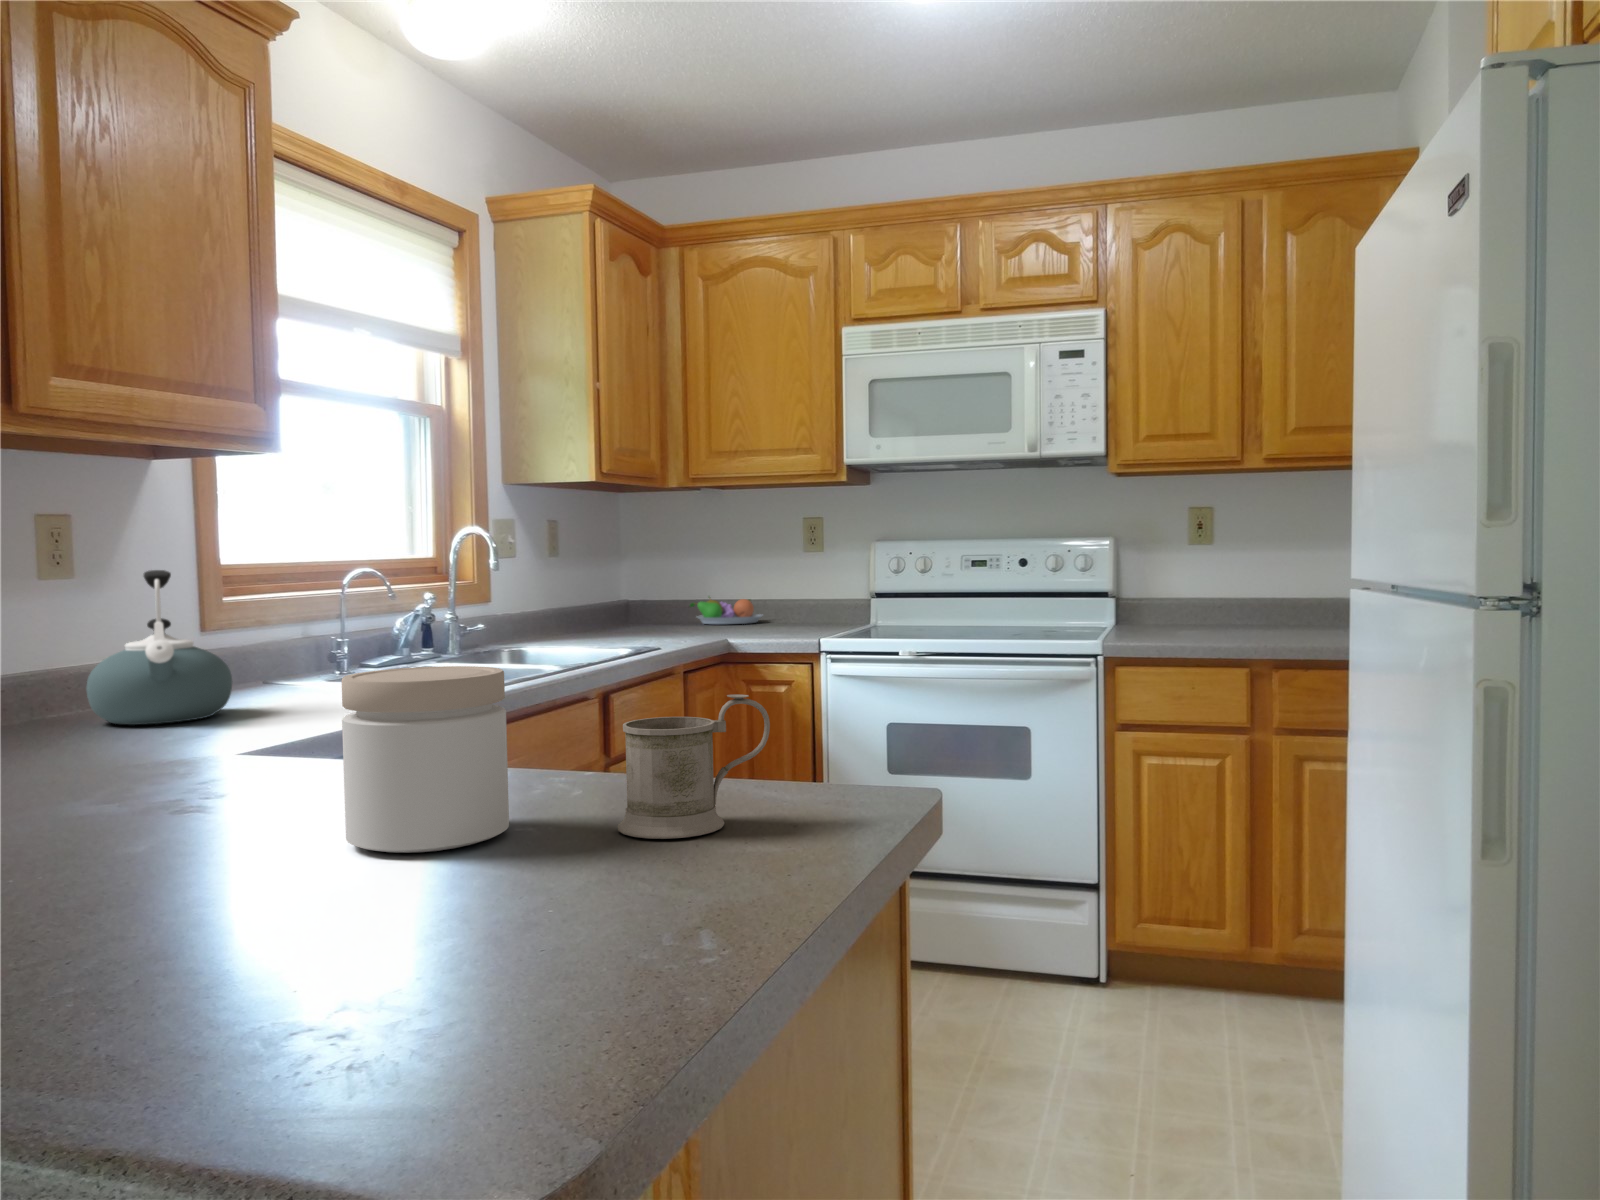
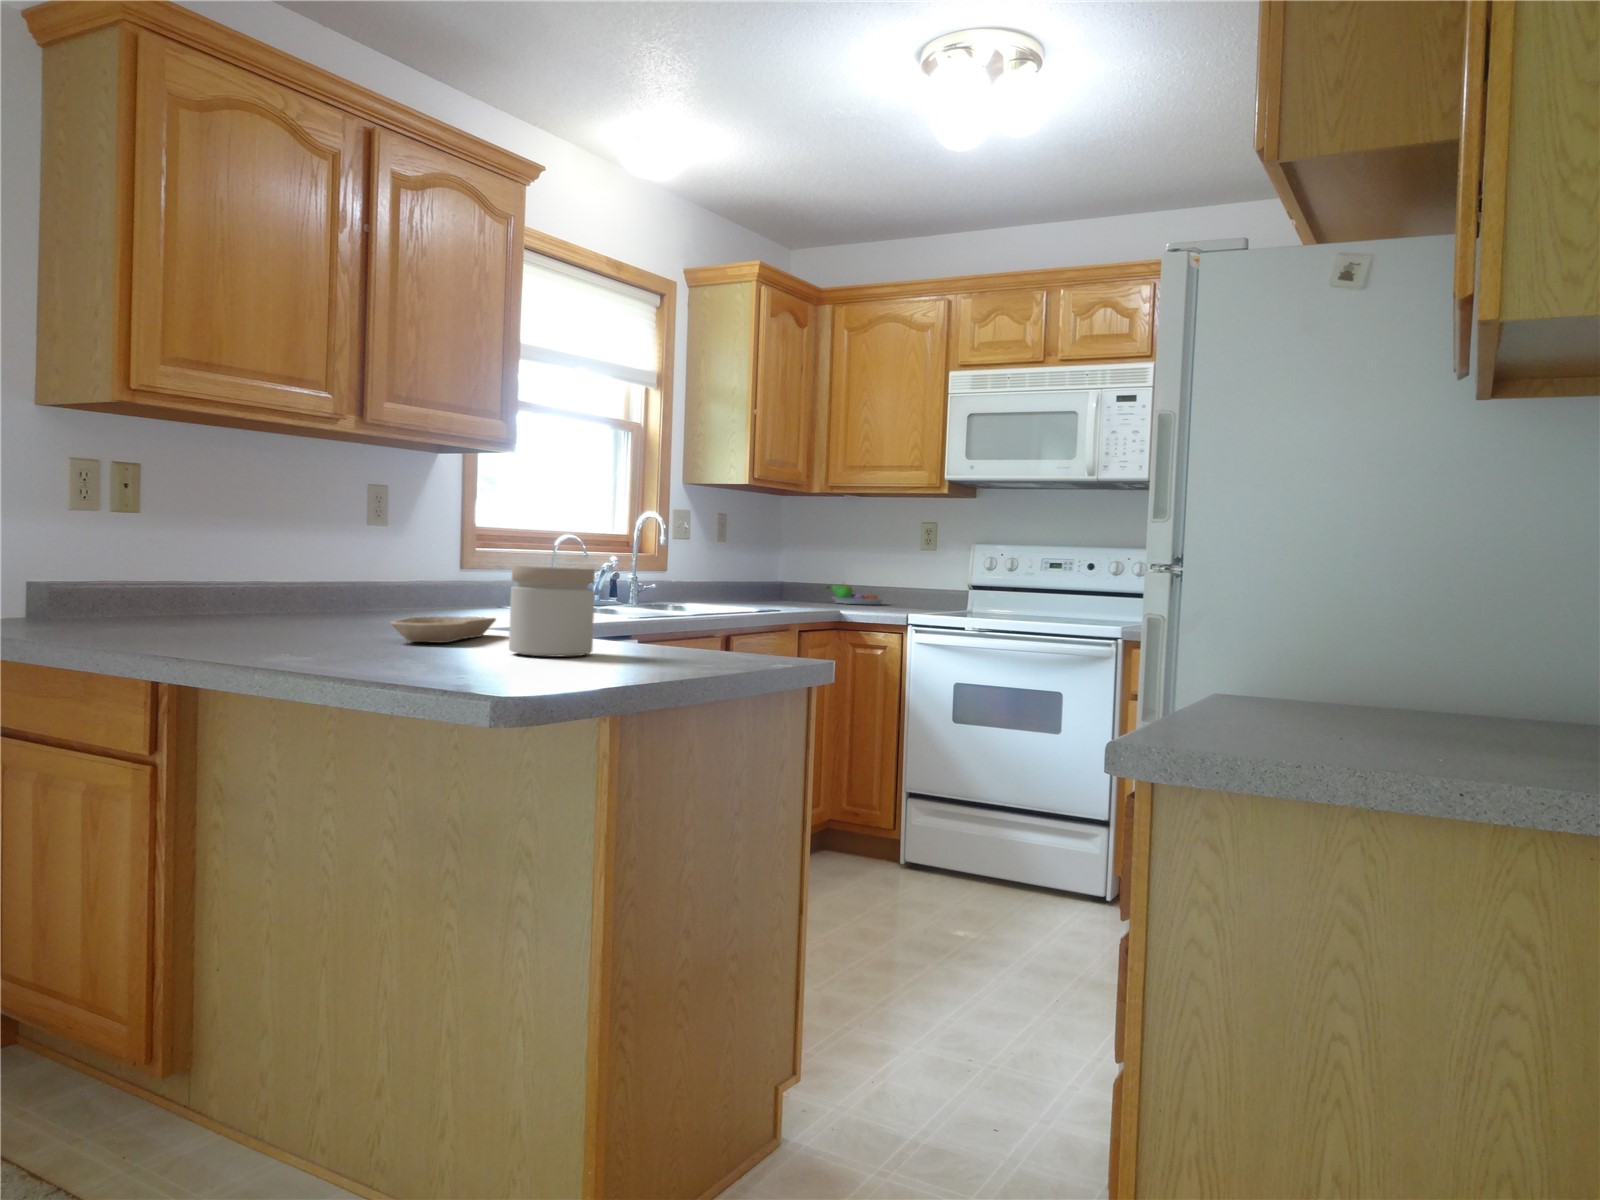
kettle: present [86,570,232,725] -> none [390,522,475,617]
mug: present [618,694,770,839] -> none [646,591,732,662]
tray: none [89,742,292,825] -> present [390,616,496,643]

